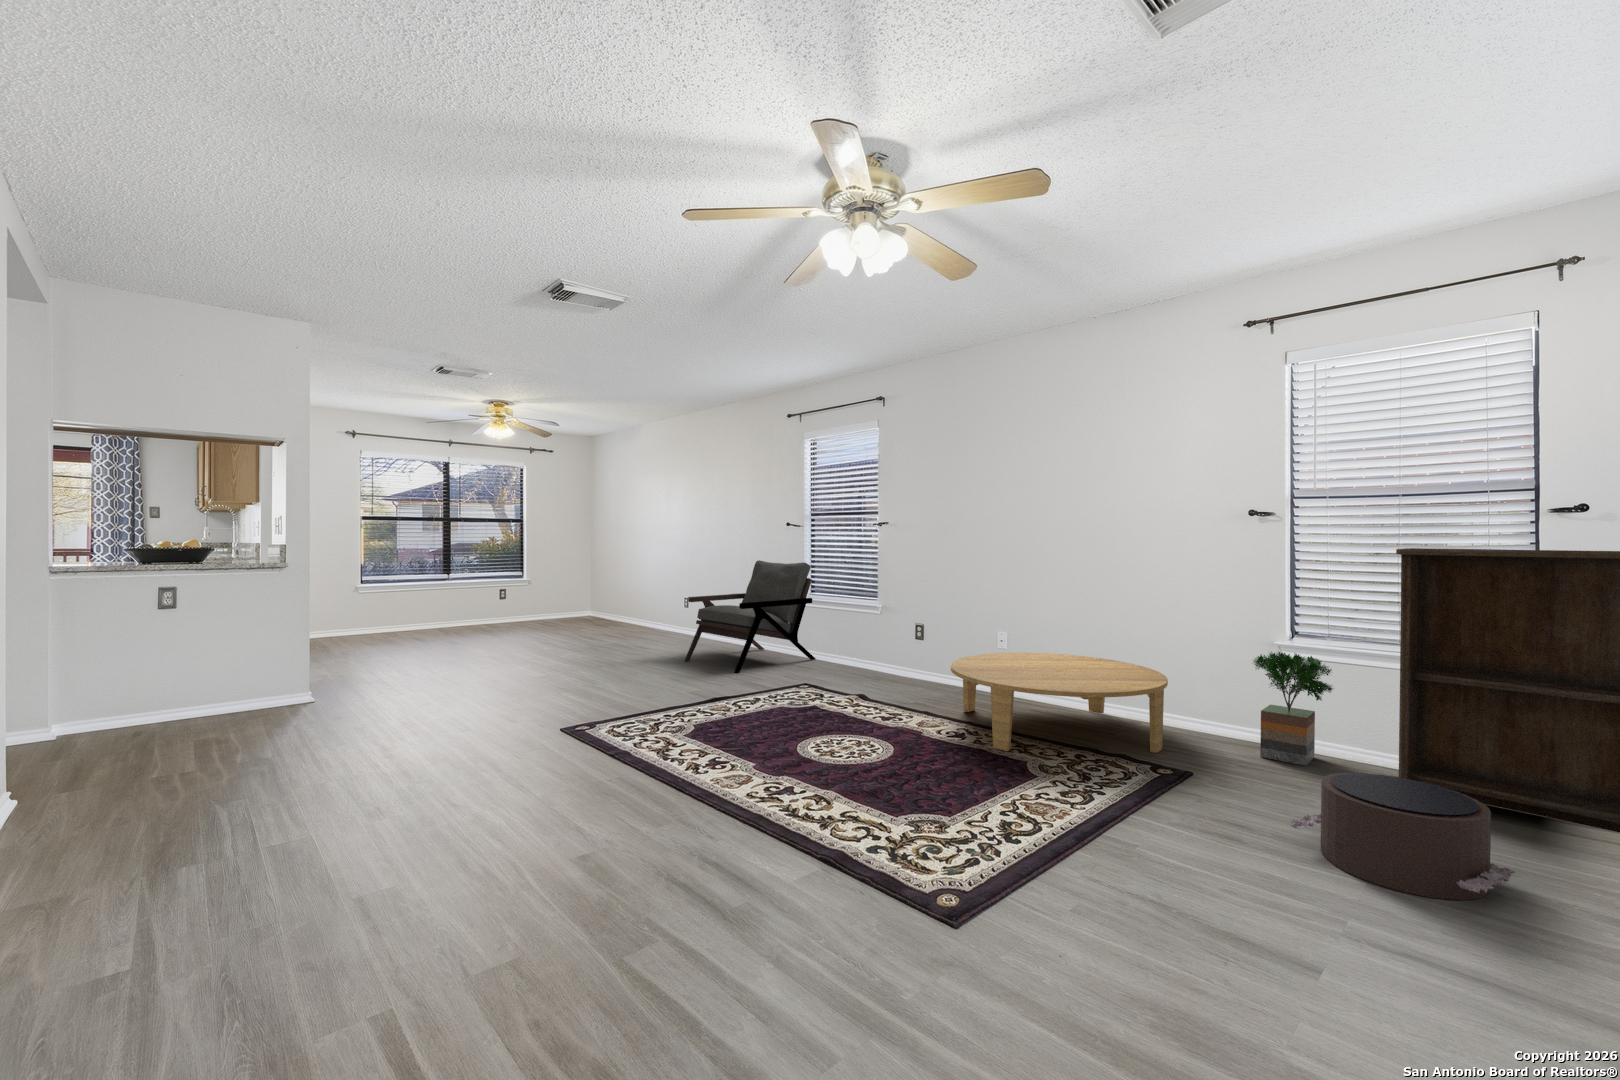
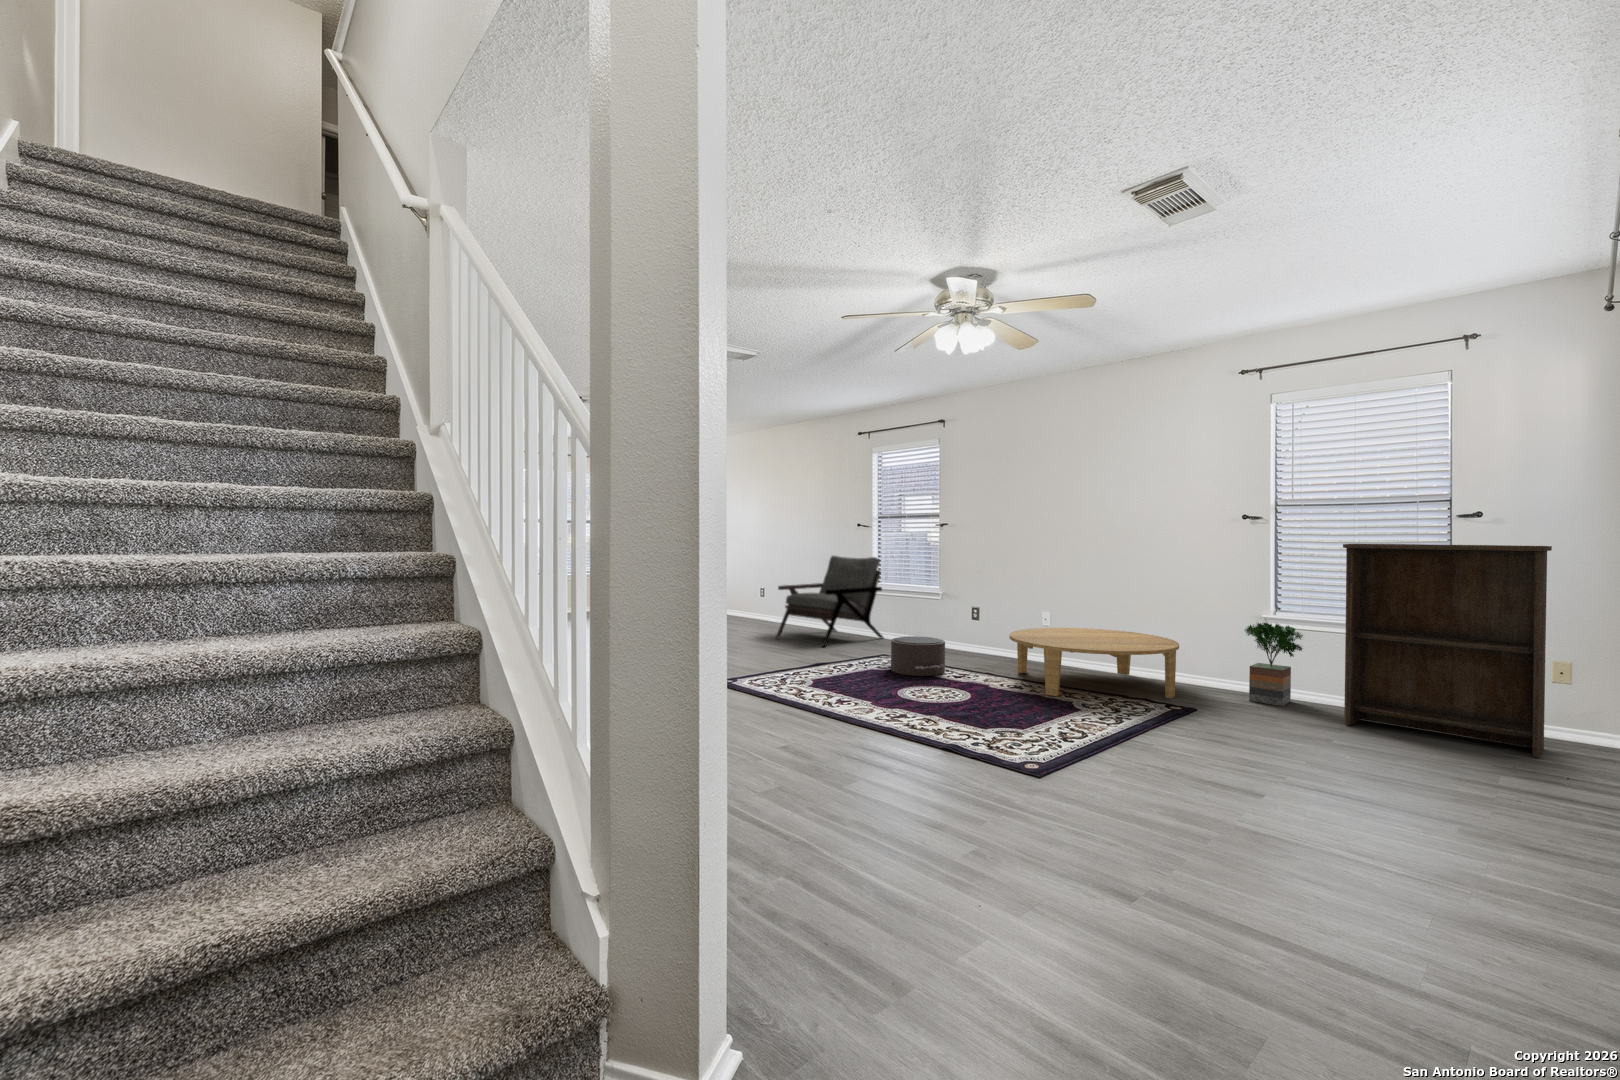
pouf: present [1288,773,1515,900] -> present [883,636,945,676]

